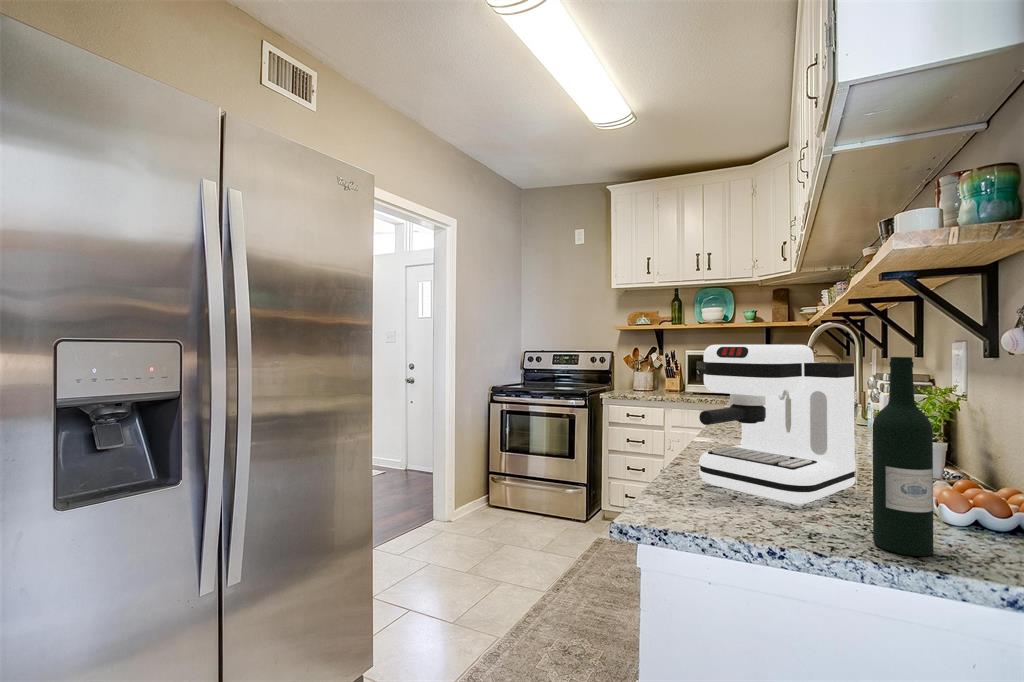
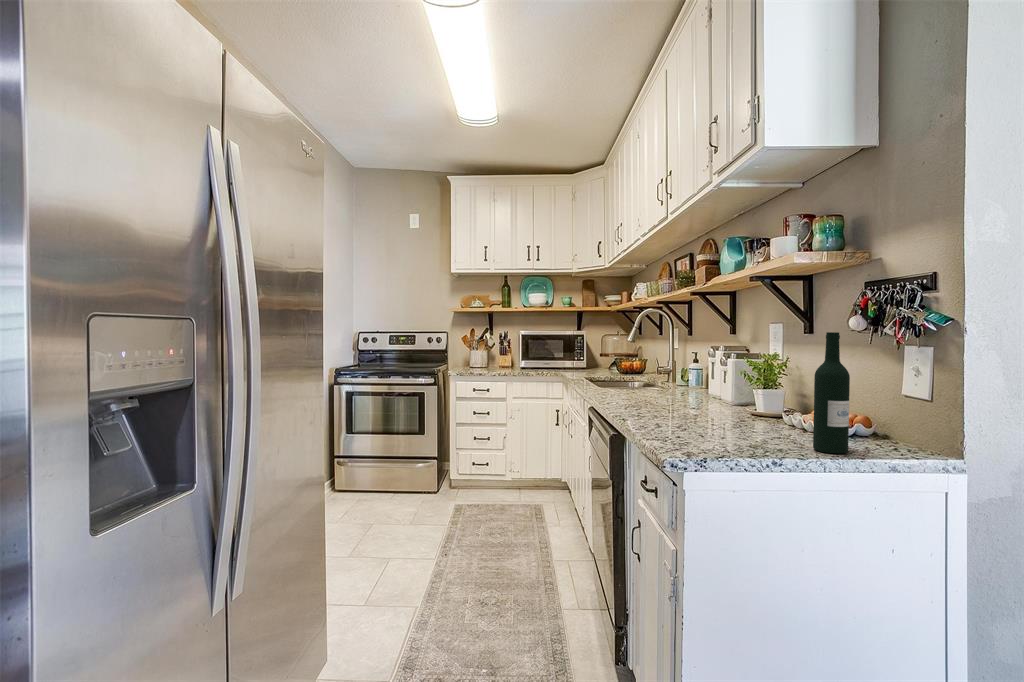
coffee maker: present [699,345,856,507] -> none [665,325,758,437]

